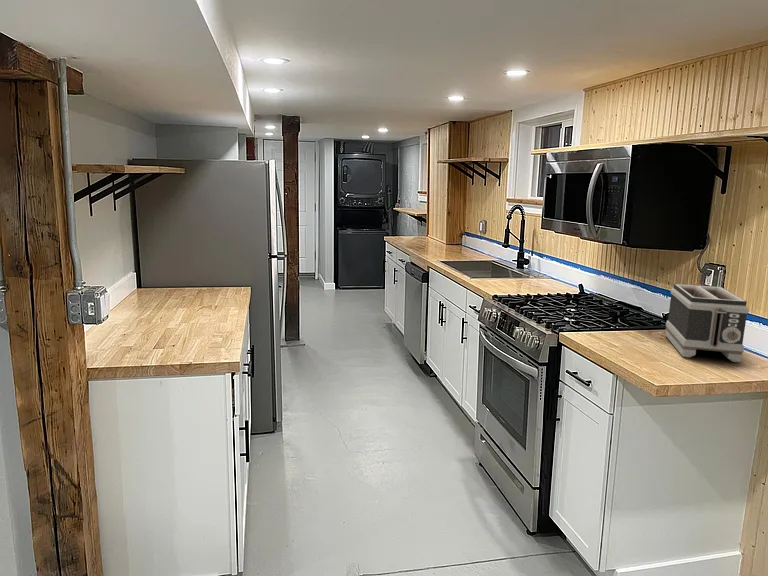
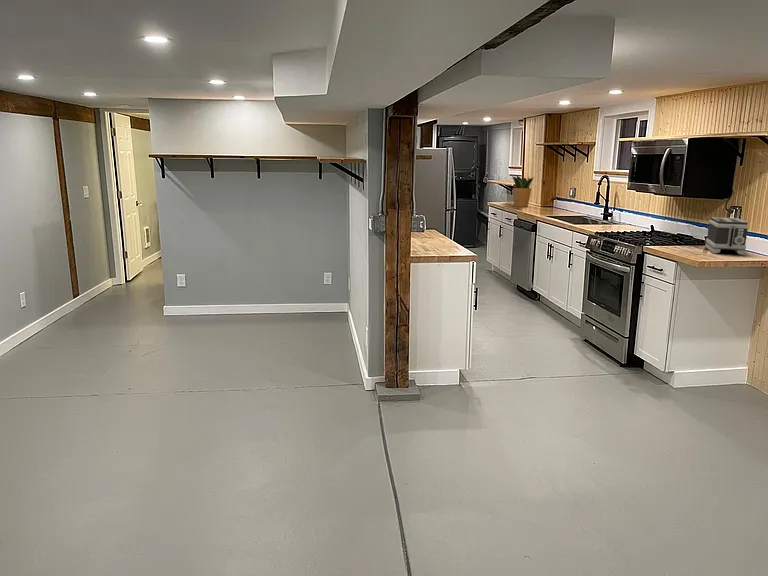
potted plant: none [407,201,439,244] -> present [511,175,534,207]

